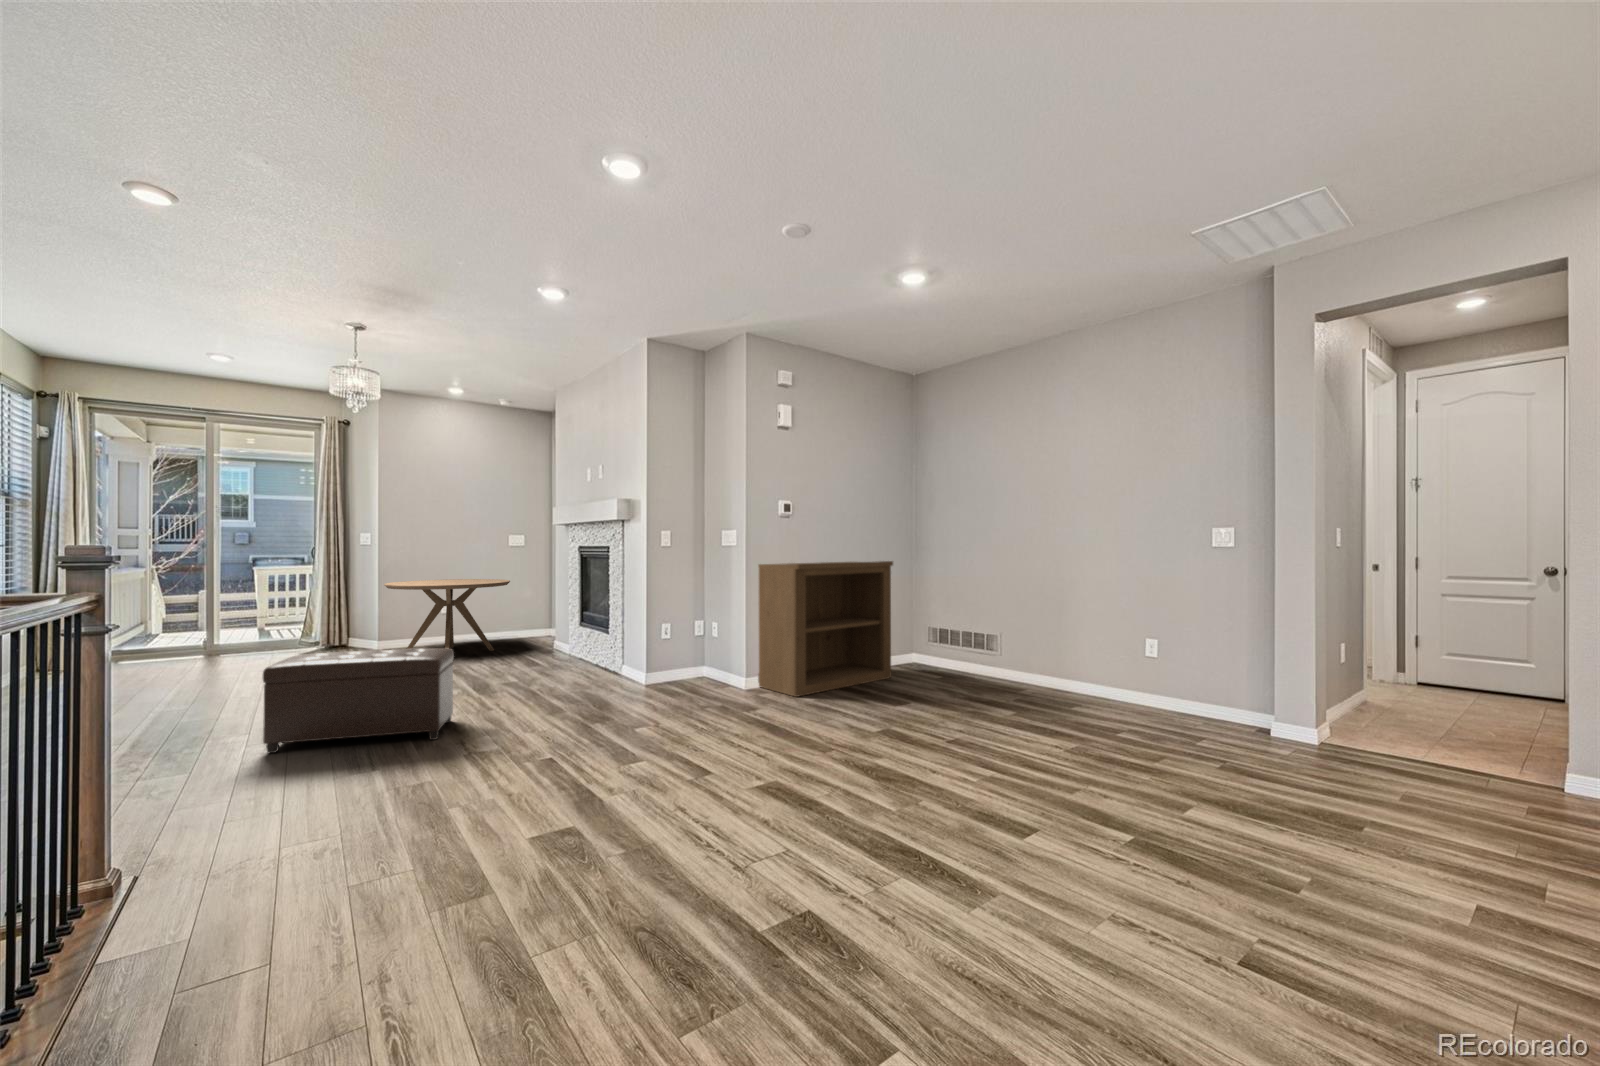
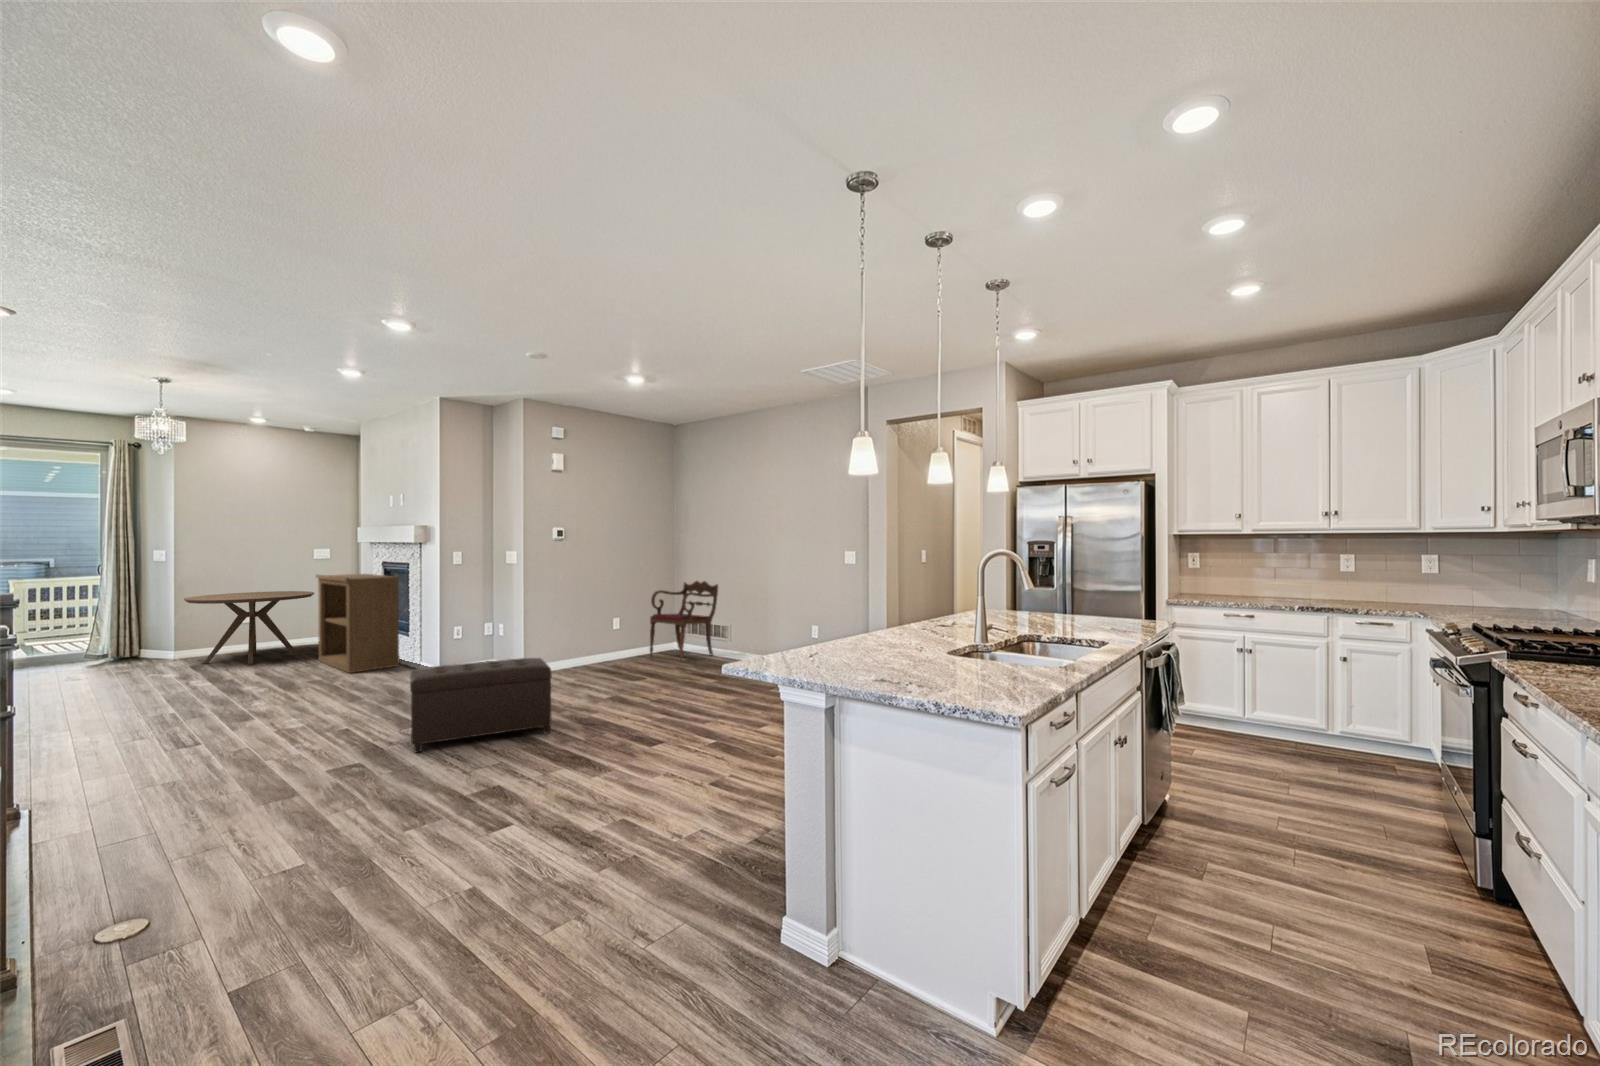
bookshelf: present [758,561,893,697] -> present [316,574,400,673]
armchair: none [894,574,984,680] -> present [650,581,718,661]
ottoman: present [263,648,454,753] -> present [410,658,552,752]

